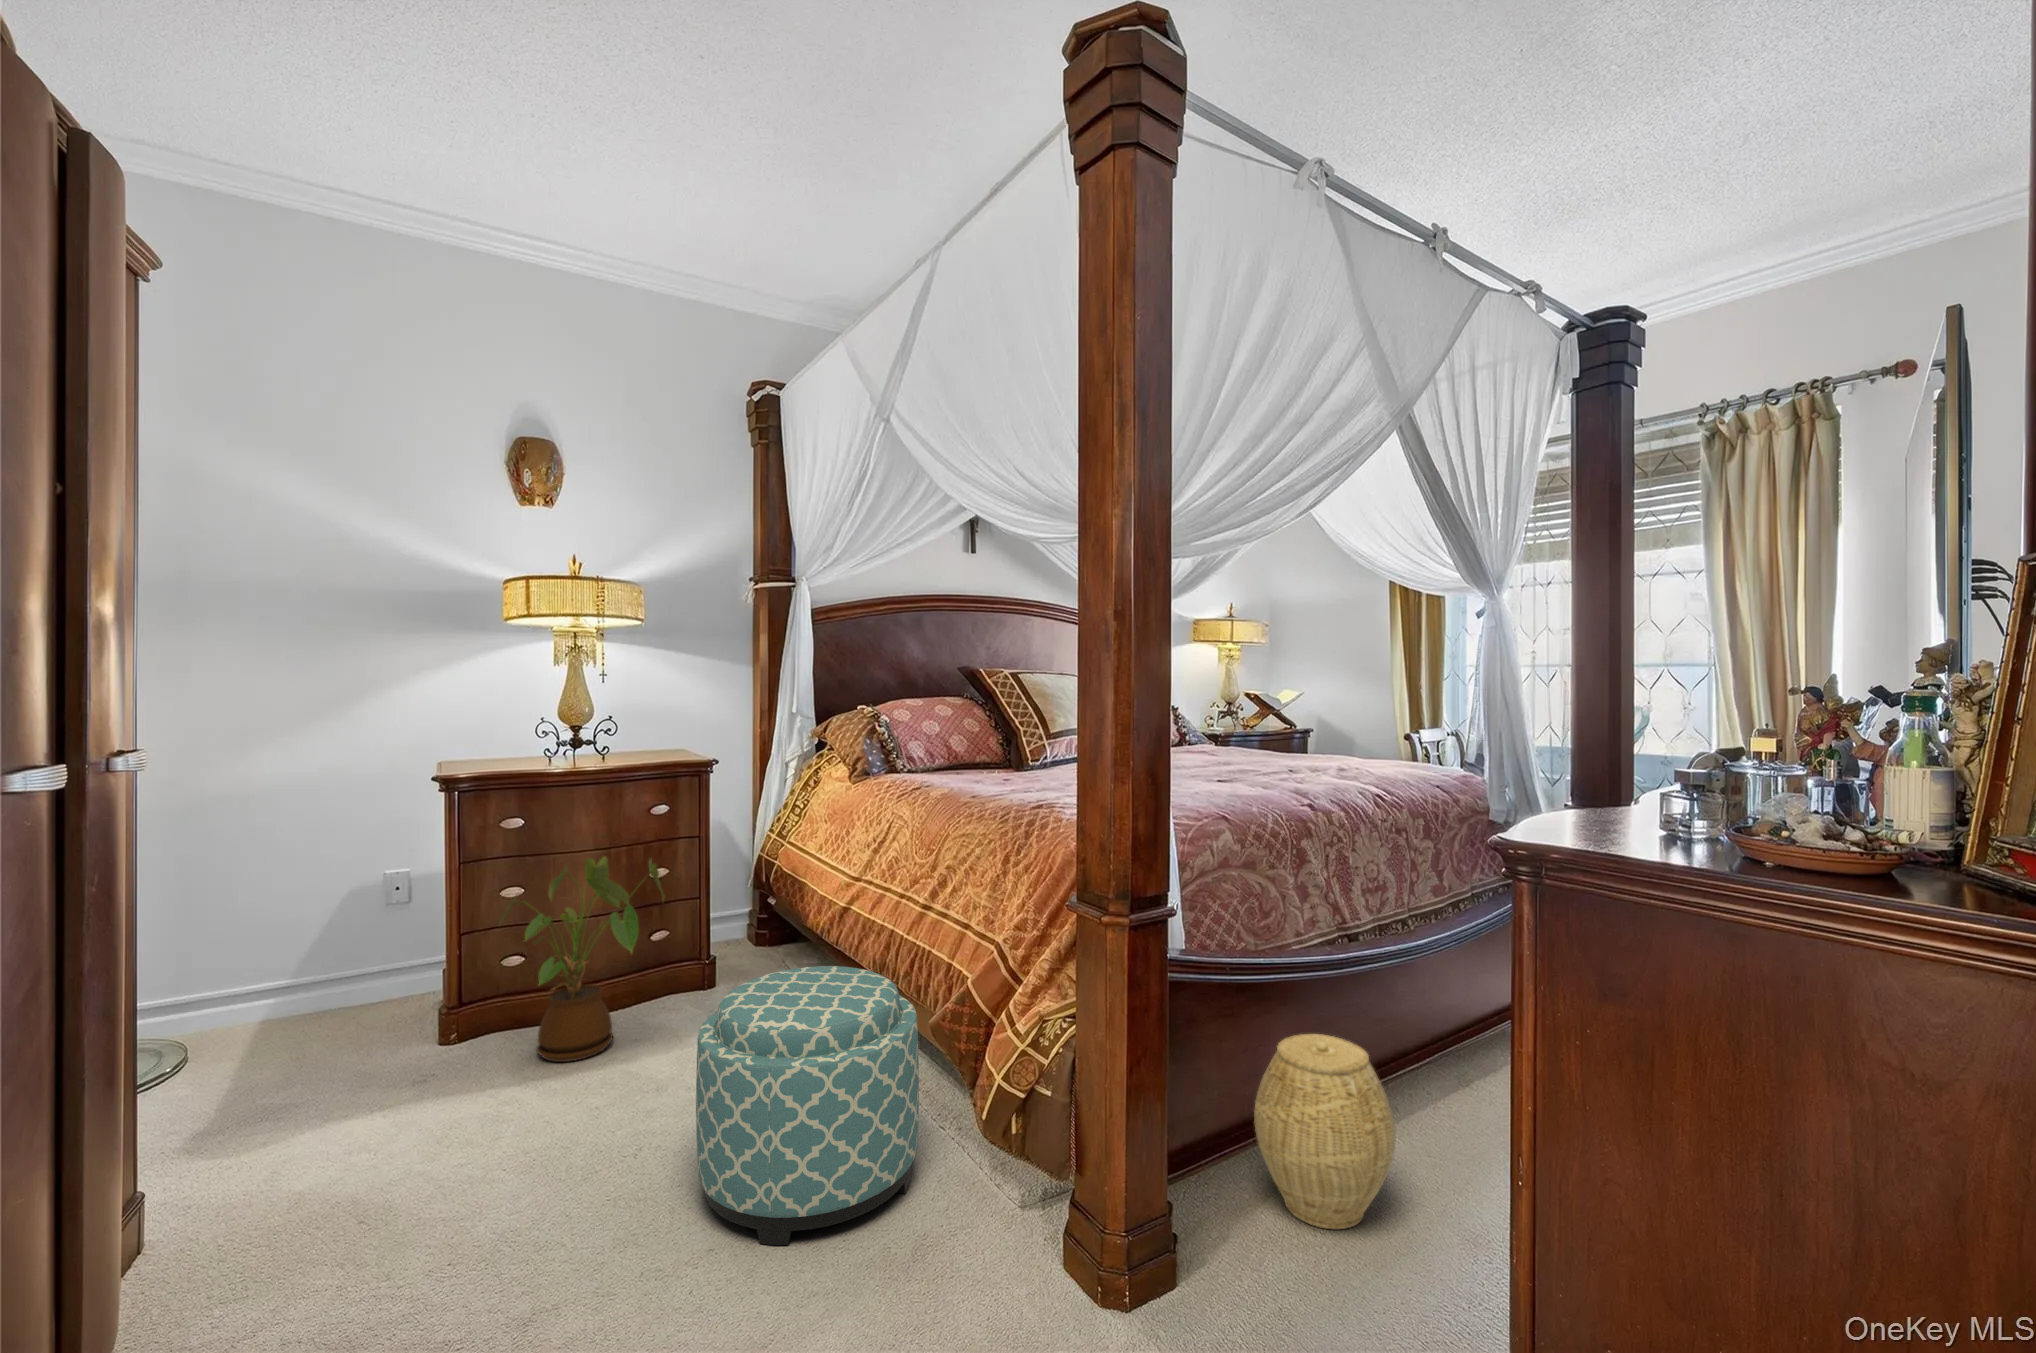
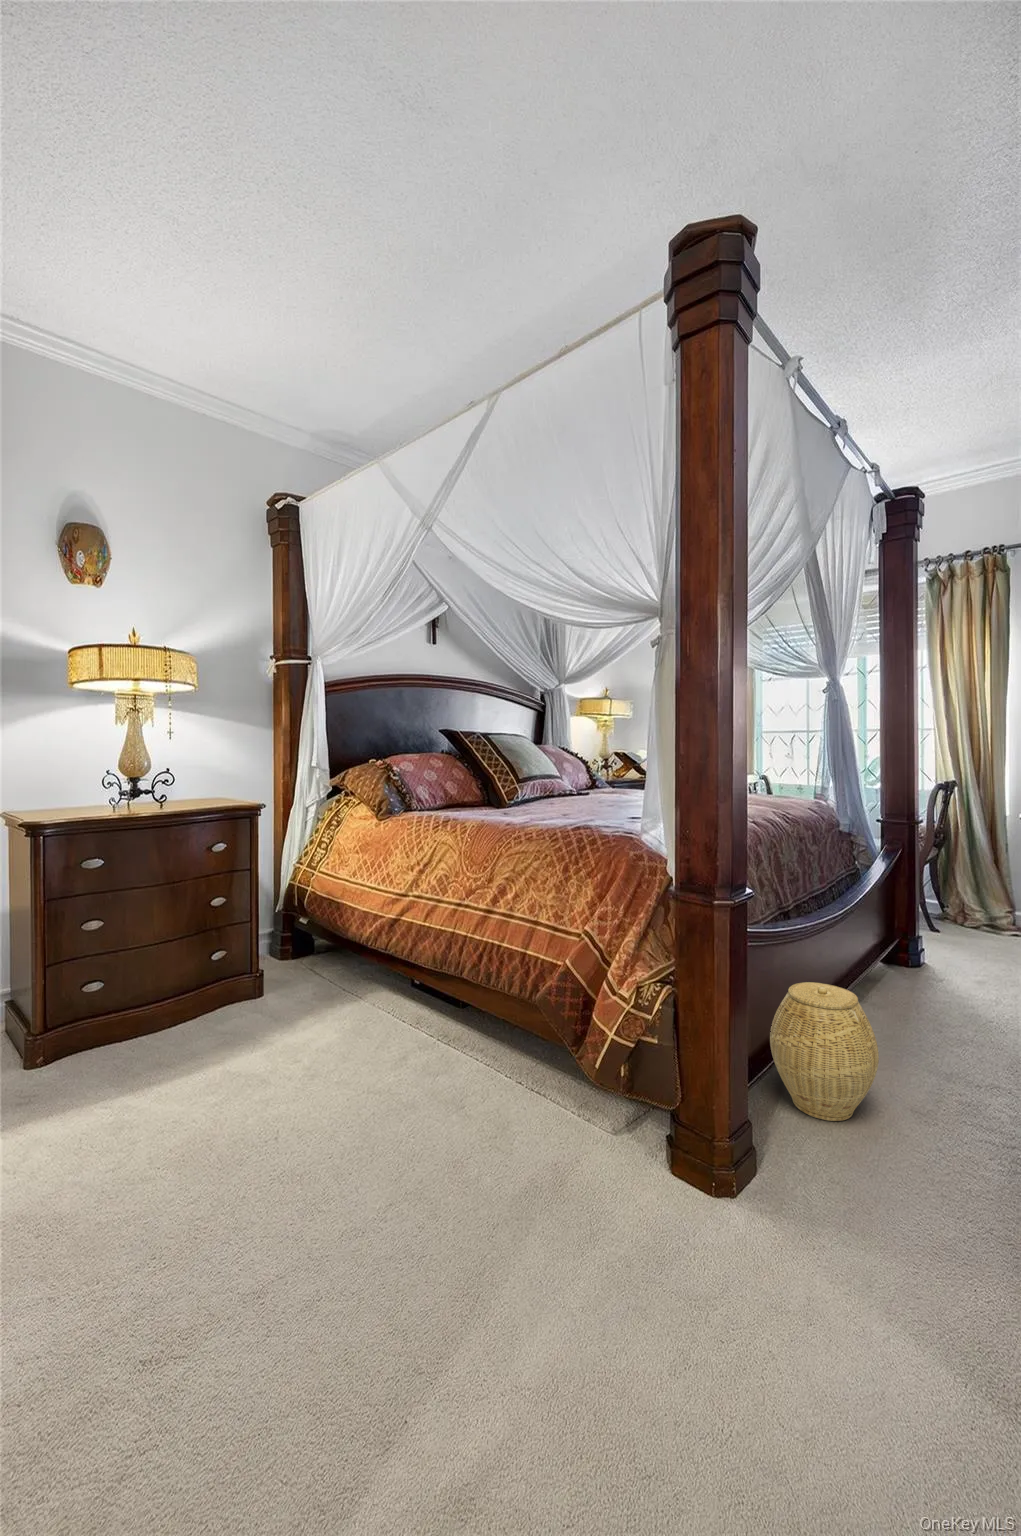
house plant: present [500,857,665,1062] -> none [98,885,238,1064]
ottoman: present [696,966,919,1245] -> none [346,961,526,1195]

